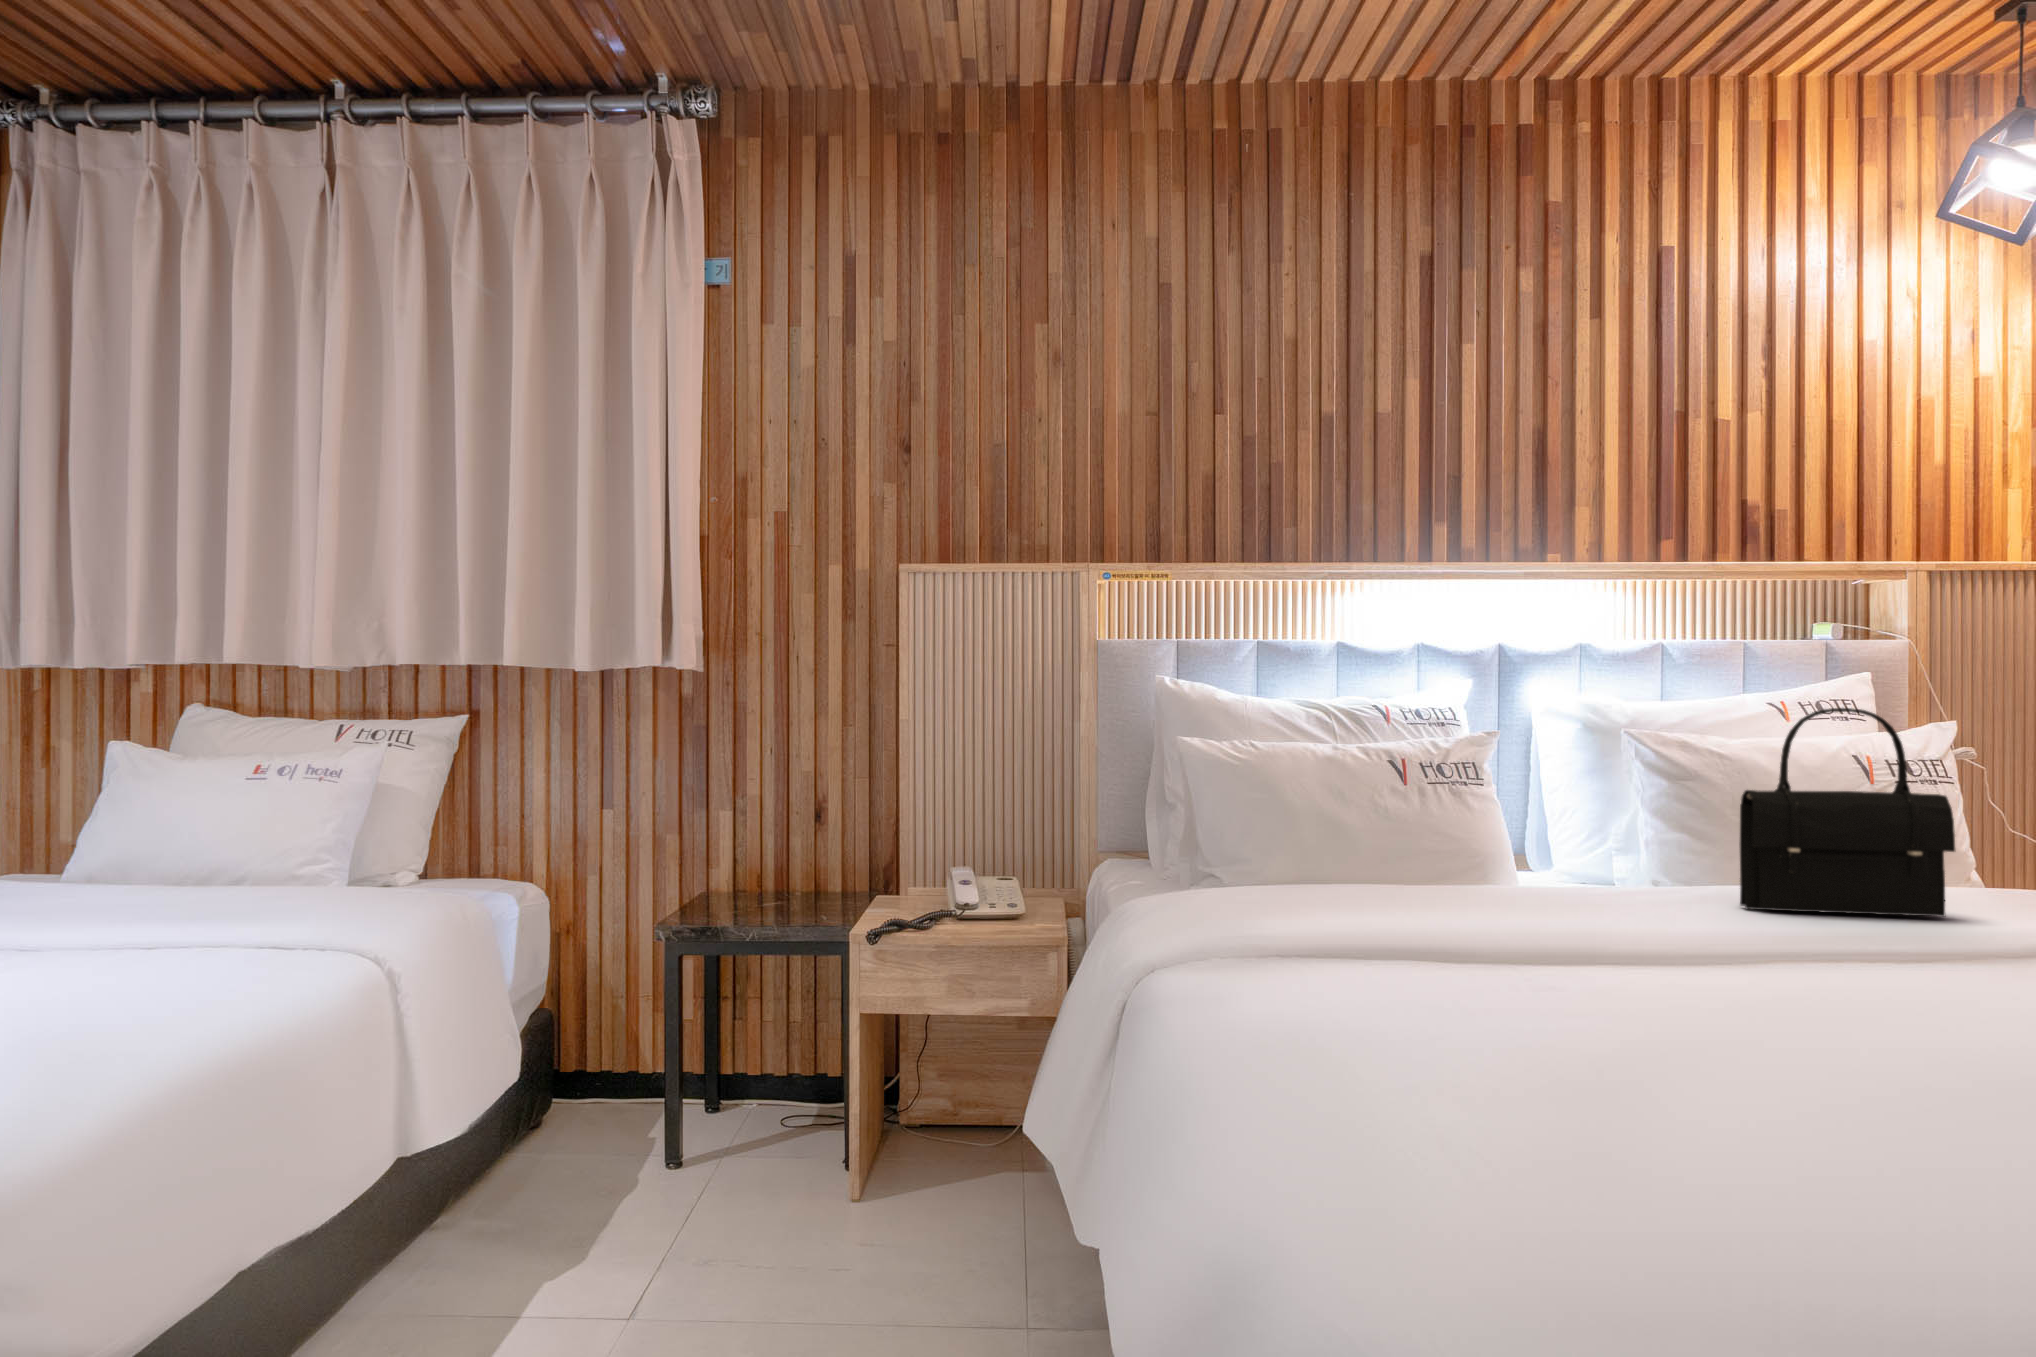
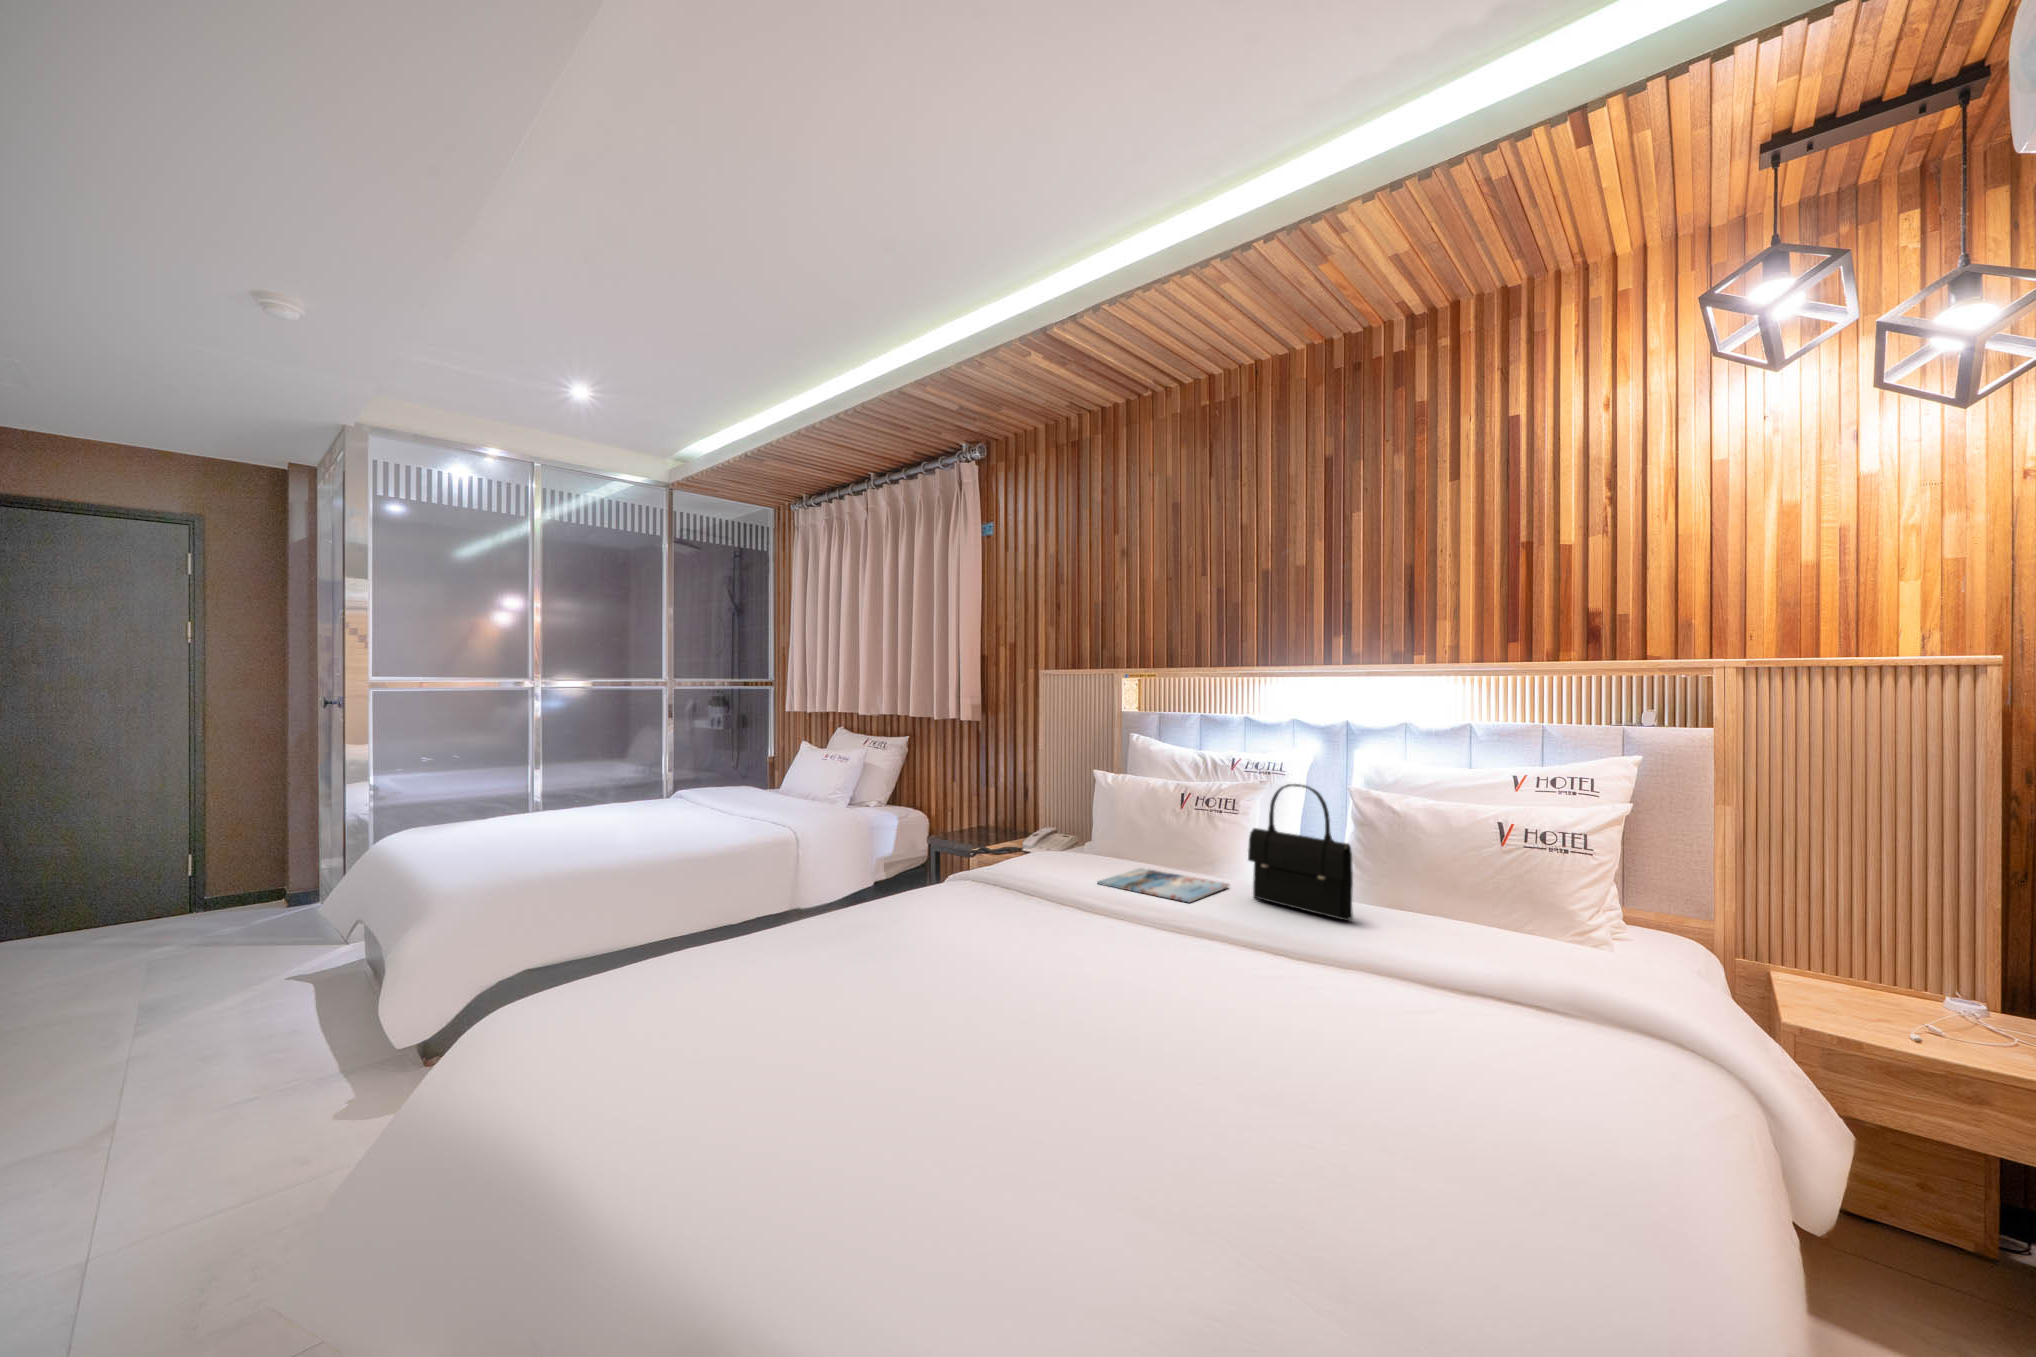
magazine: none [1478,894,1757,933] -> present [1097,868,1229,902]

